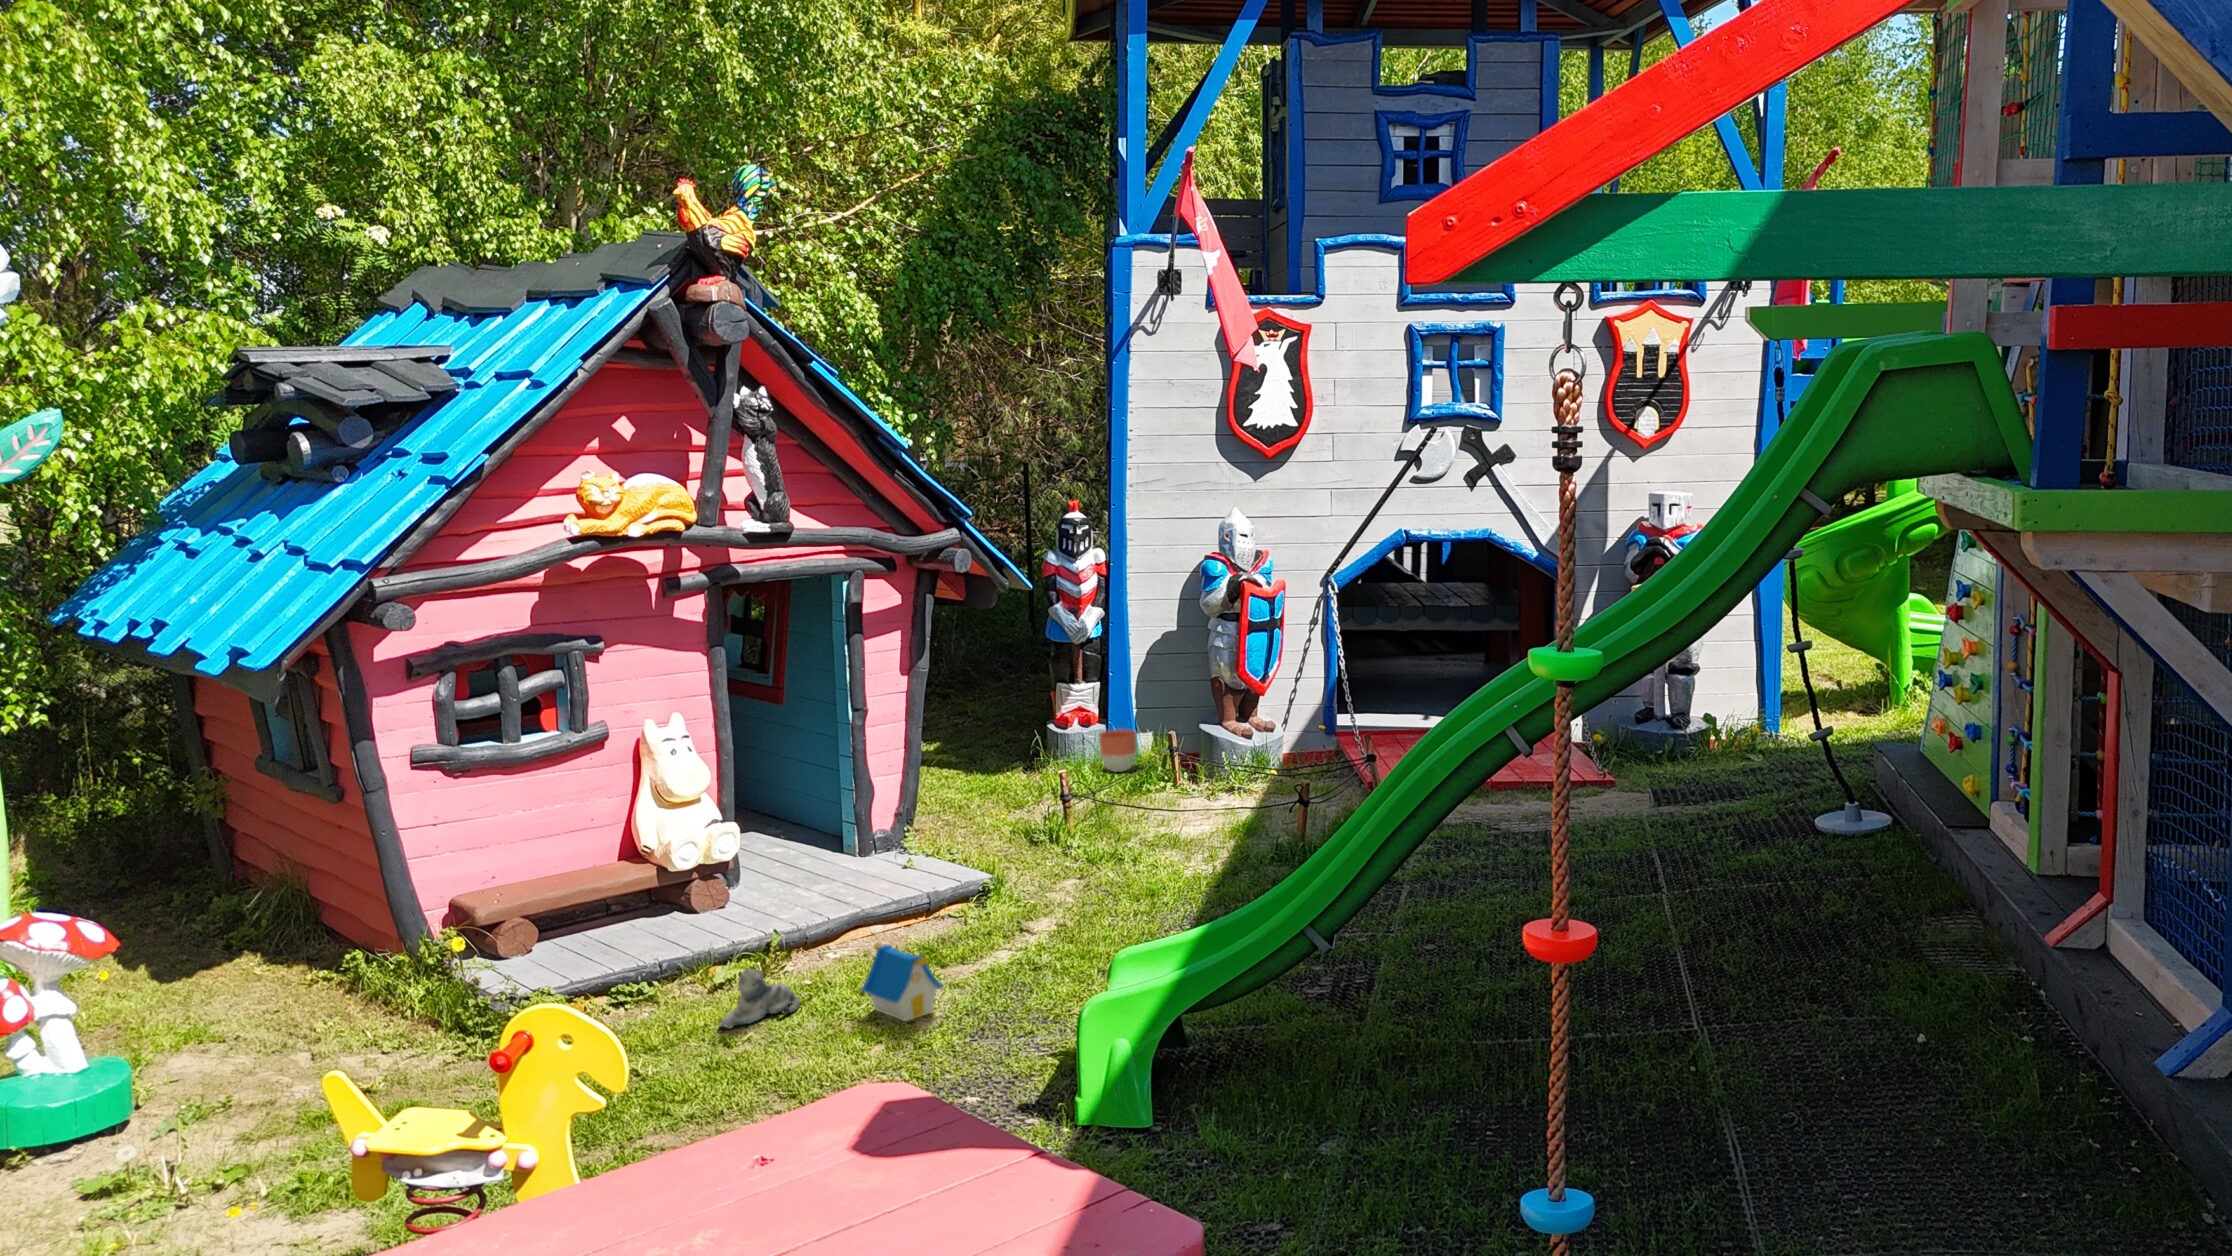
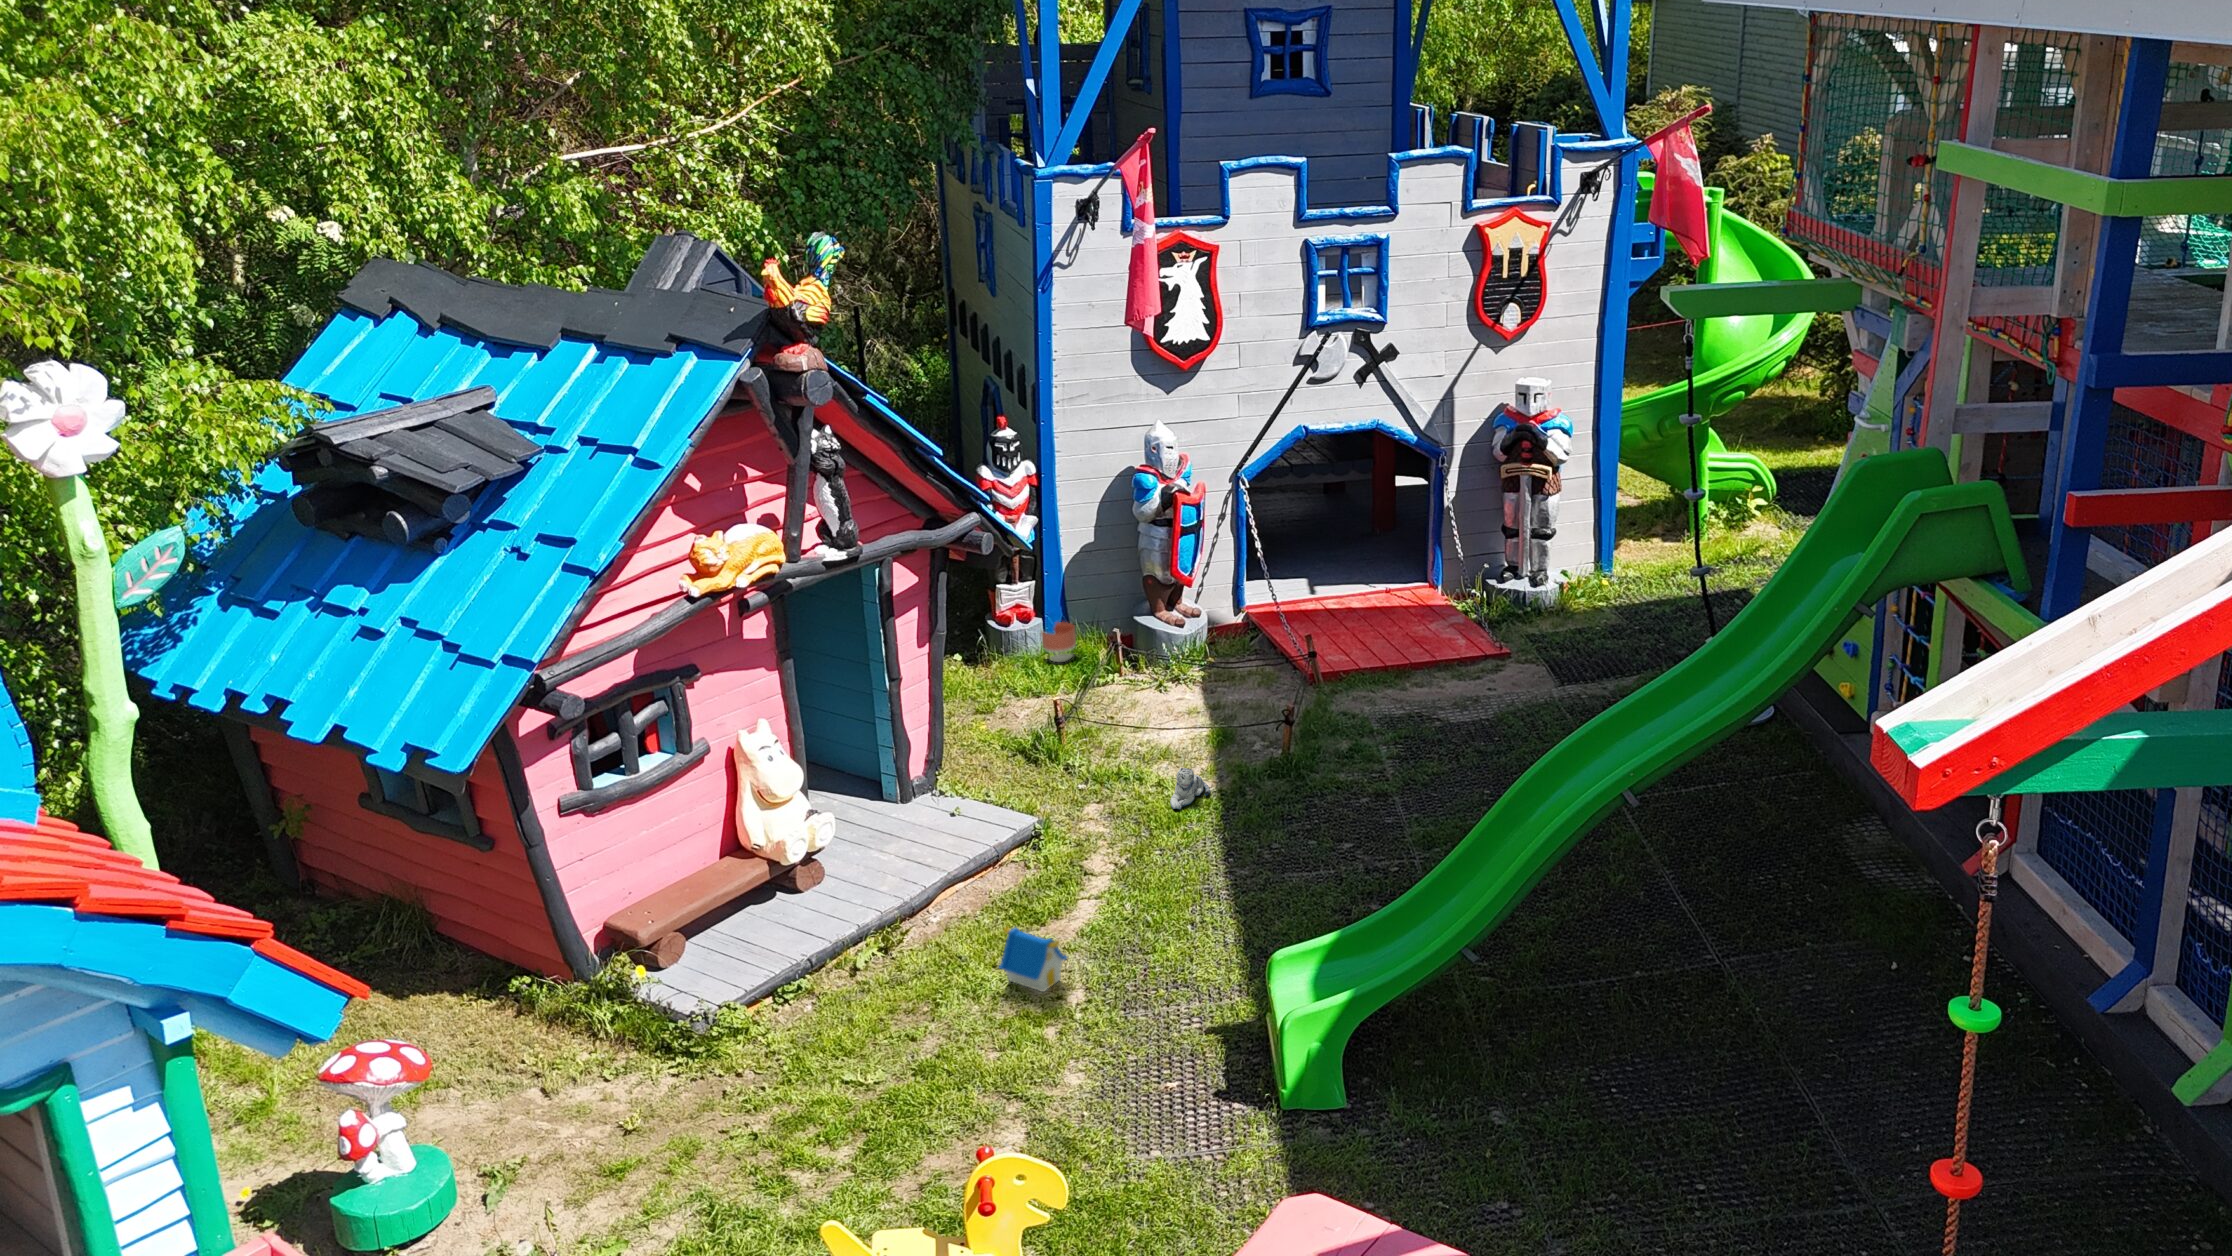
plush toy: present [720,968,800,1028] -> present [1170,768,1210,809]

